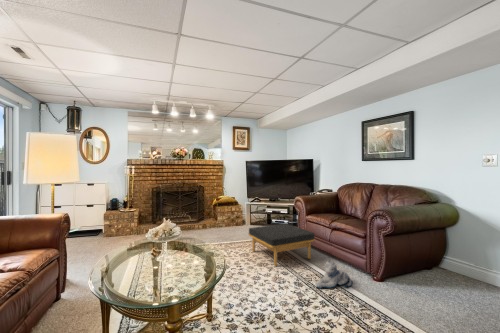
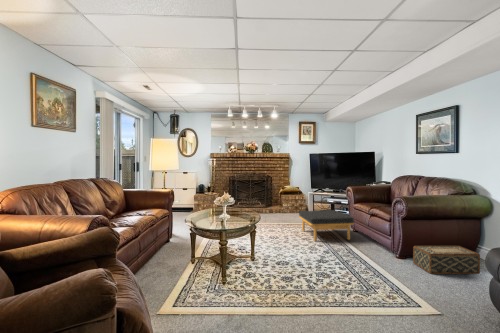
woven basket: none [396,259,463,301] -> present [413,246,480,274]
plush toy: present [316,261,352,288] -> none [338,236,373,258]

